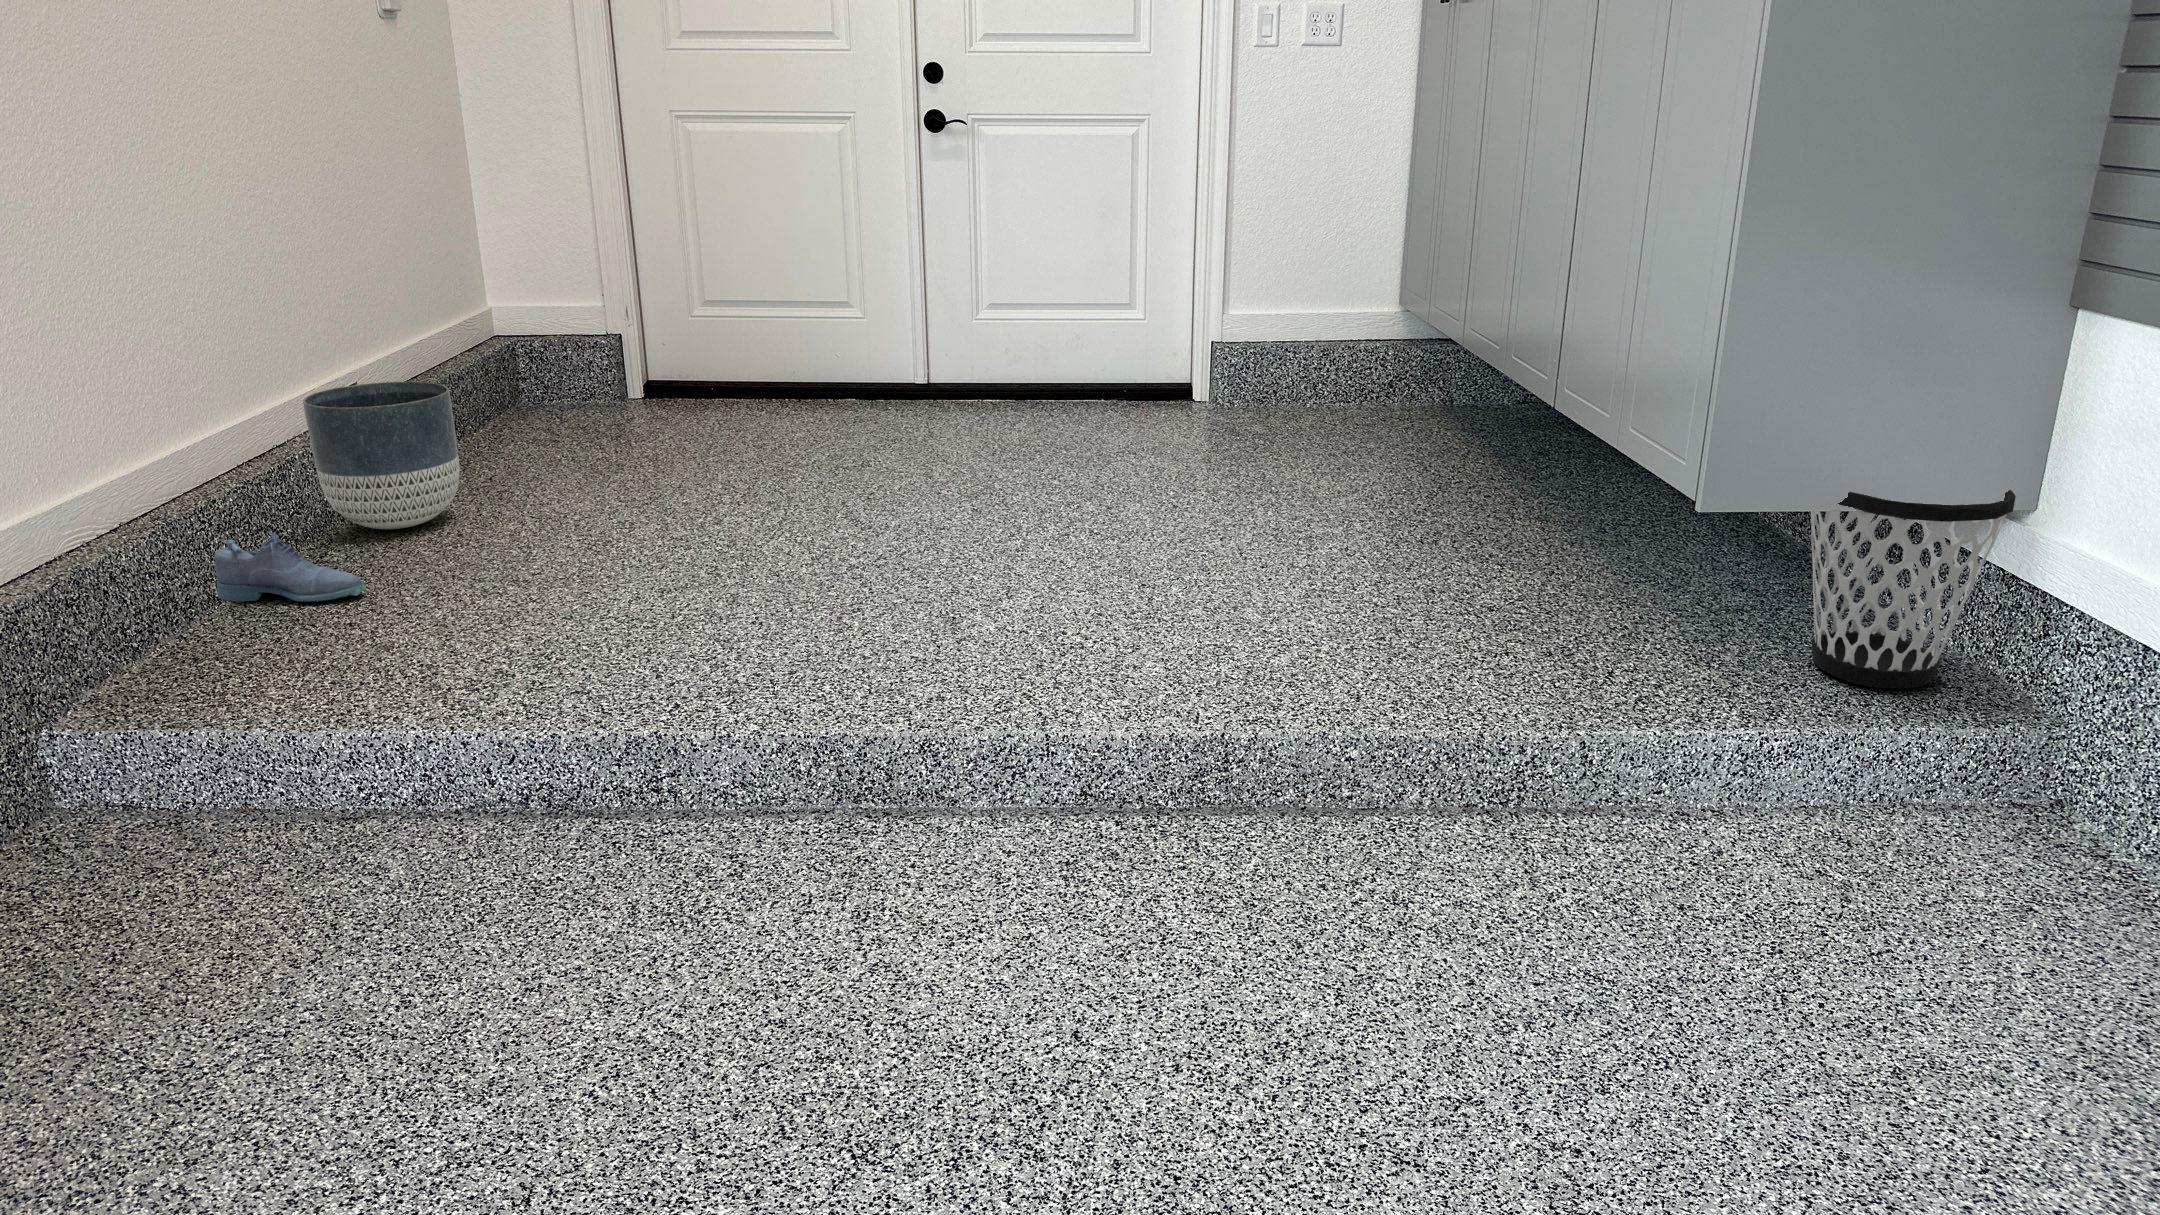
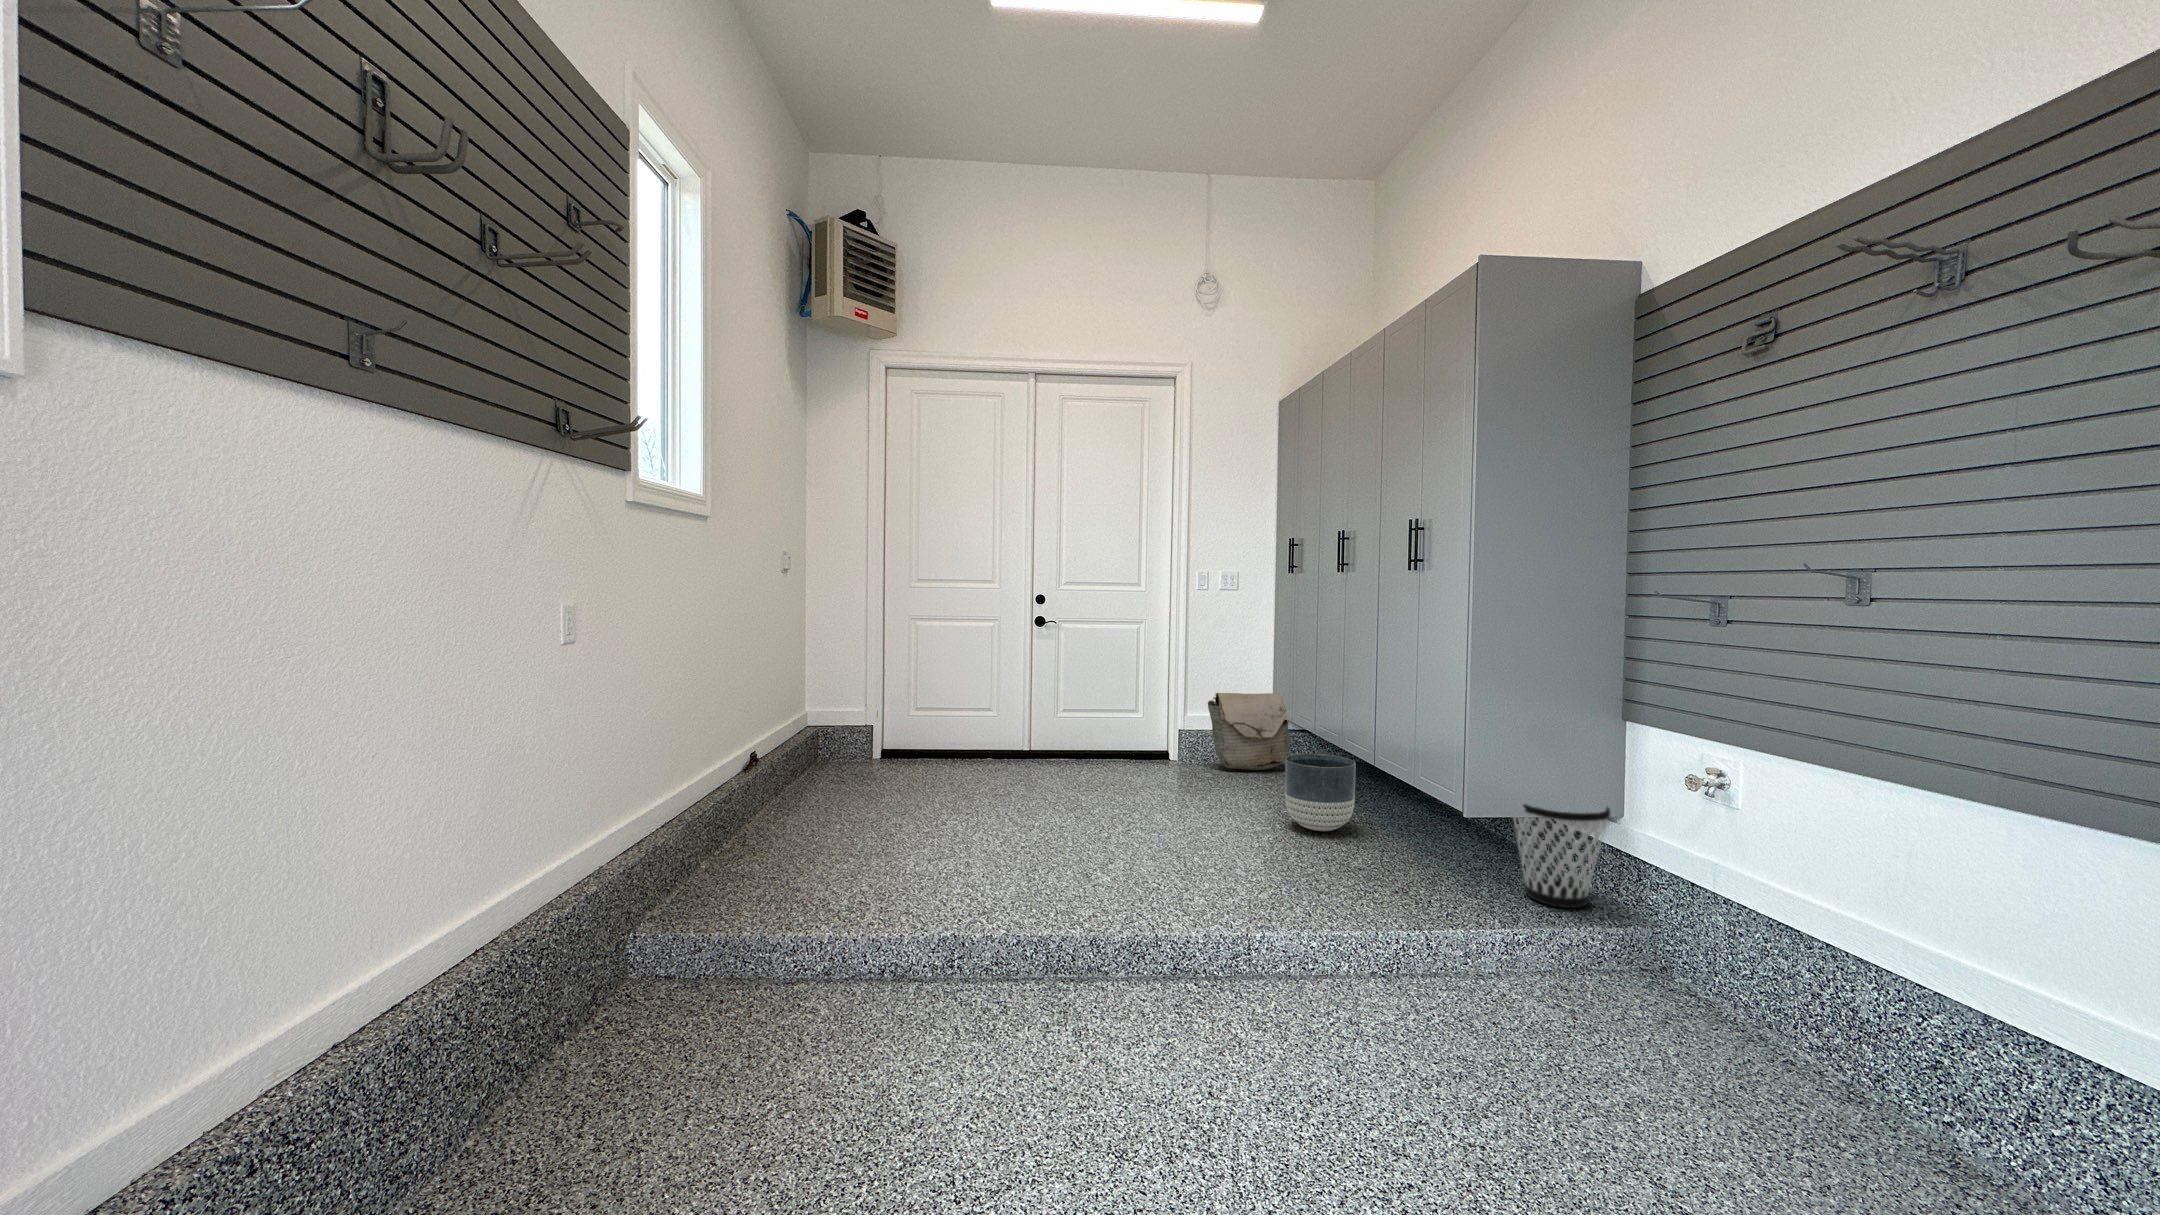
bag: none [1269,262,1438,417] -> present [1208,693,1290,770]
planter: present [303,382,460,529] -> present [1285,754,1356,831]
shoe: present [214,532,366,602] -> none [697,828,776,865]

